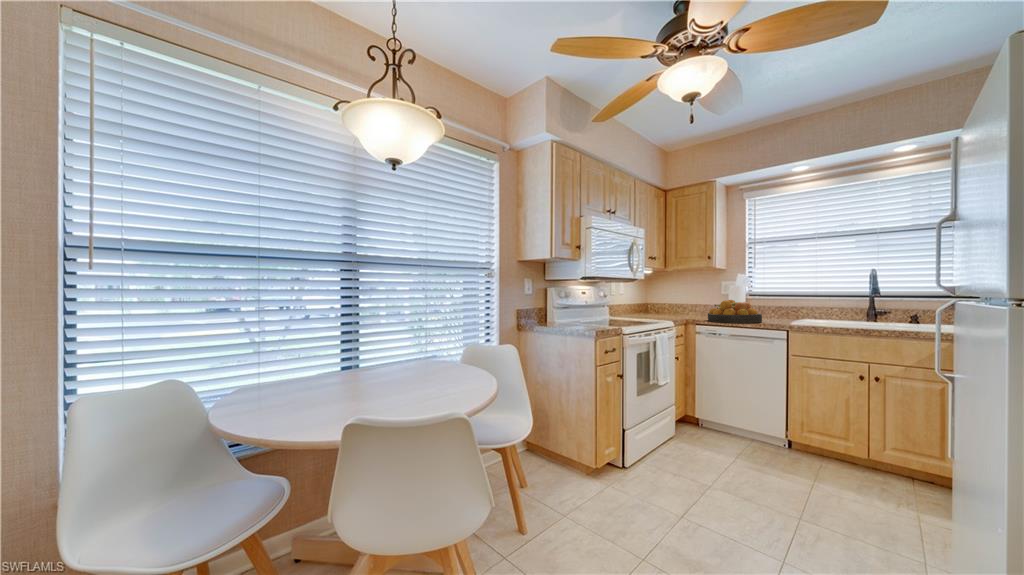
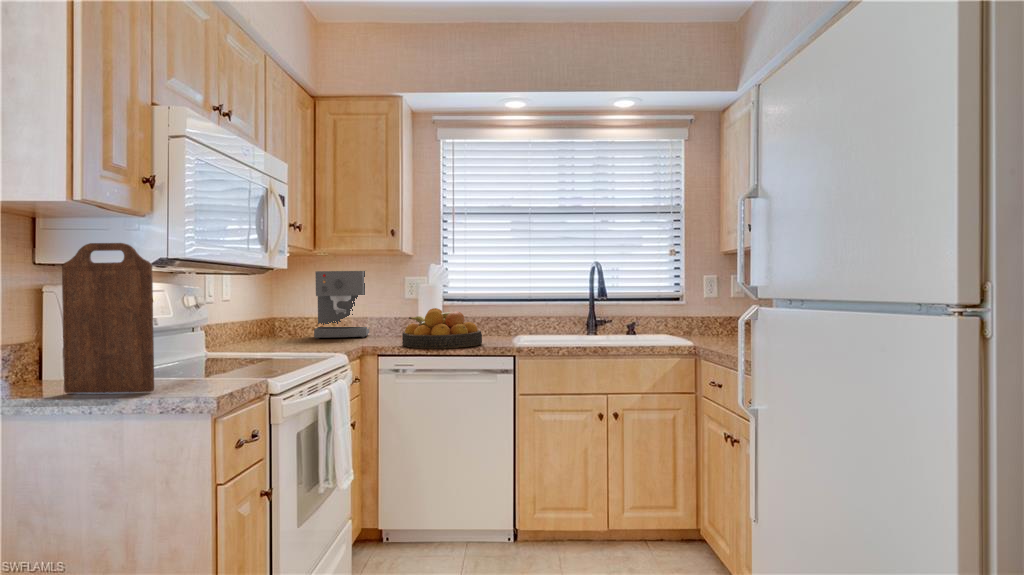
cutting board: none [553,272,579,326] -> present [62,243,154,393]
coffee maker: none [665,279,700,316] -> present [314,271,369,339]

